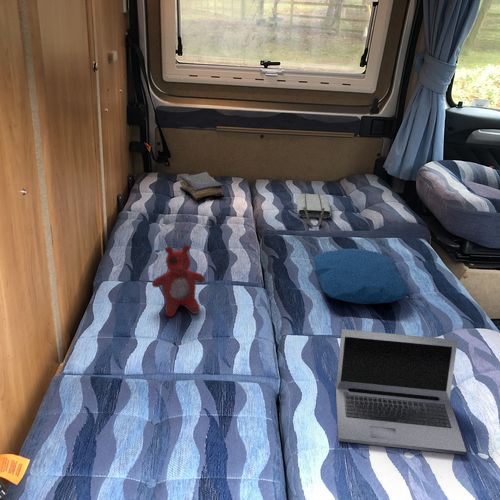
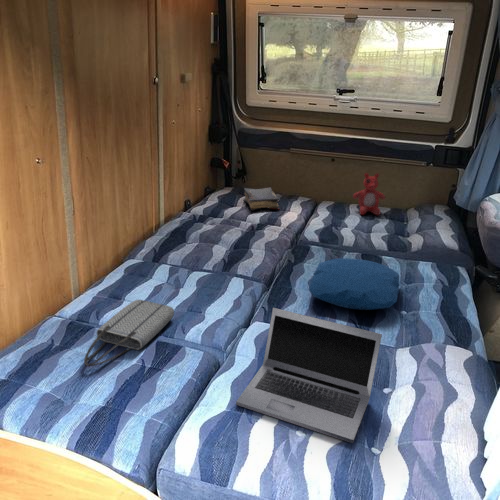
tote bag: present [297,193,331,227] -> present [84,300,174,366]
stuffed bear: present [152,245,205,317] -> present [353,173,385,215]

